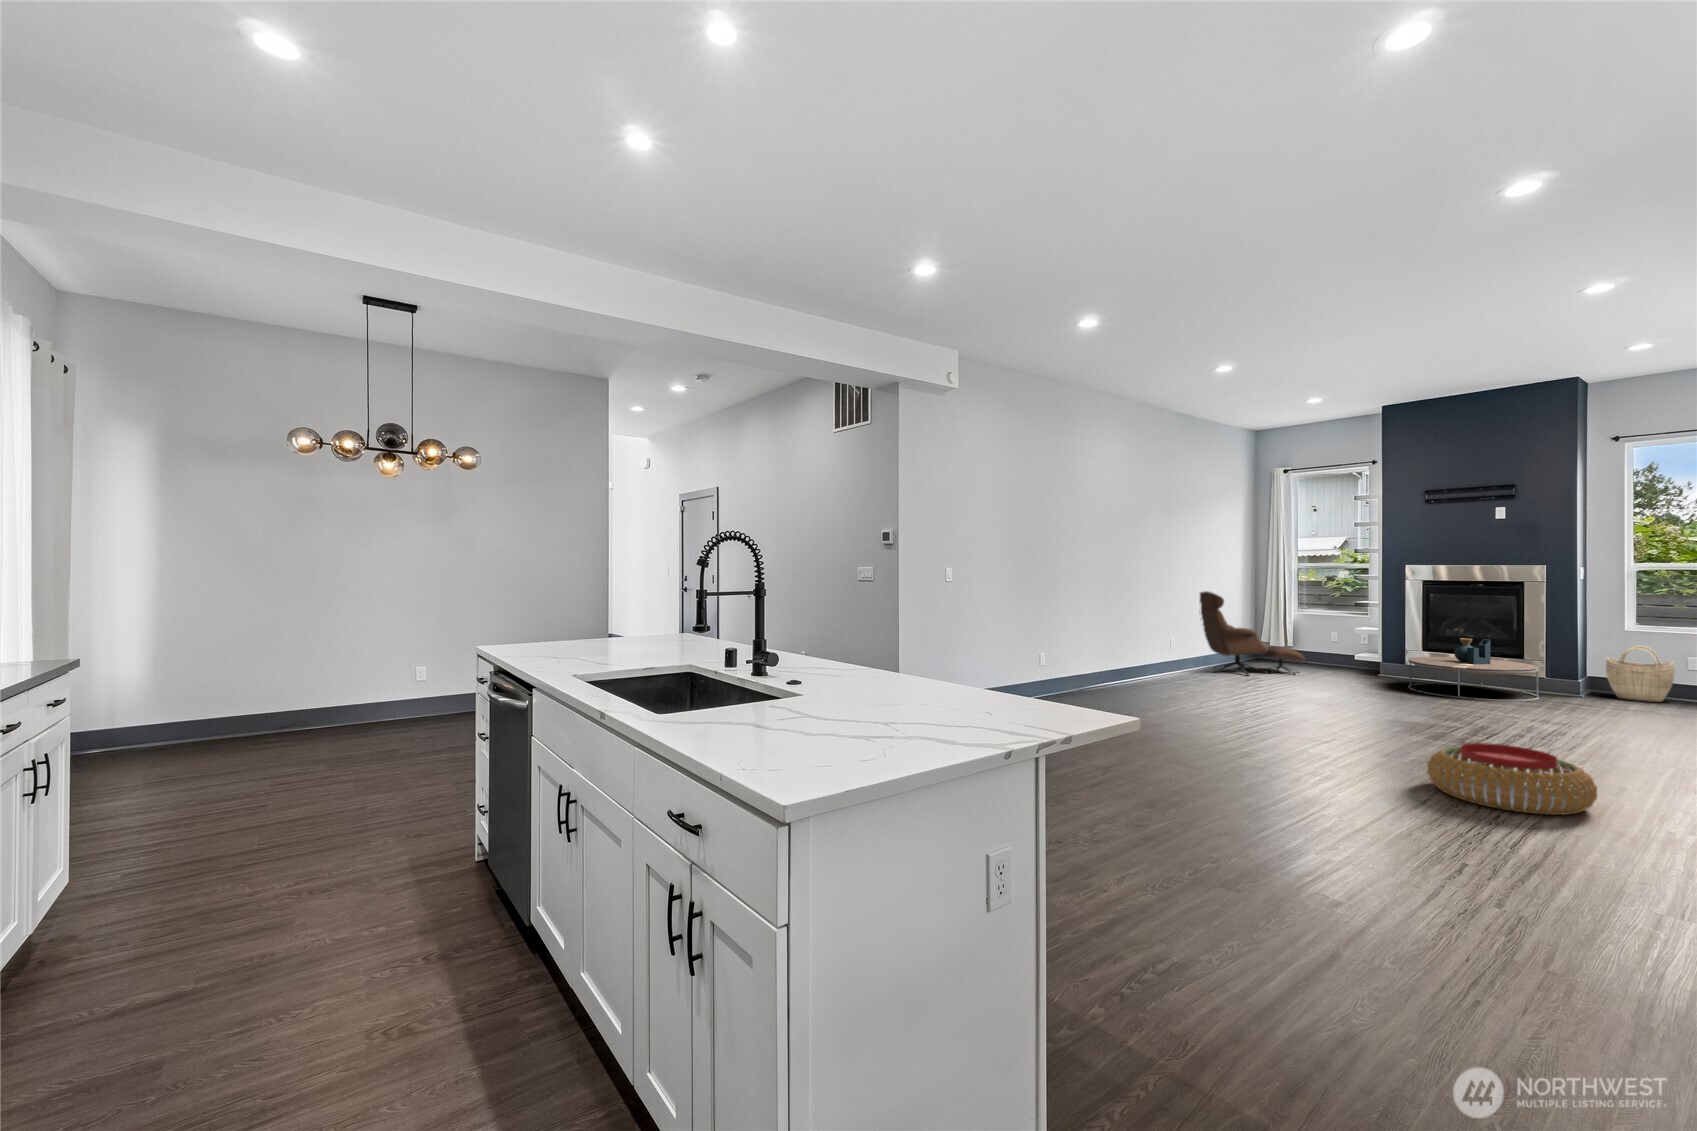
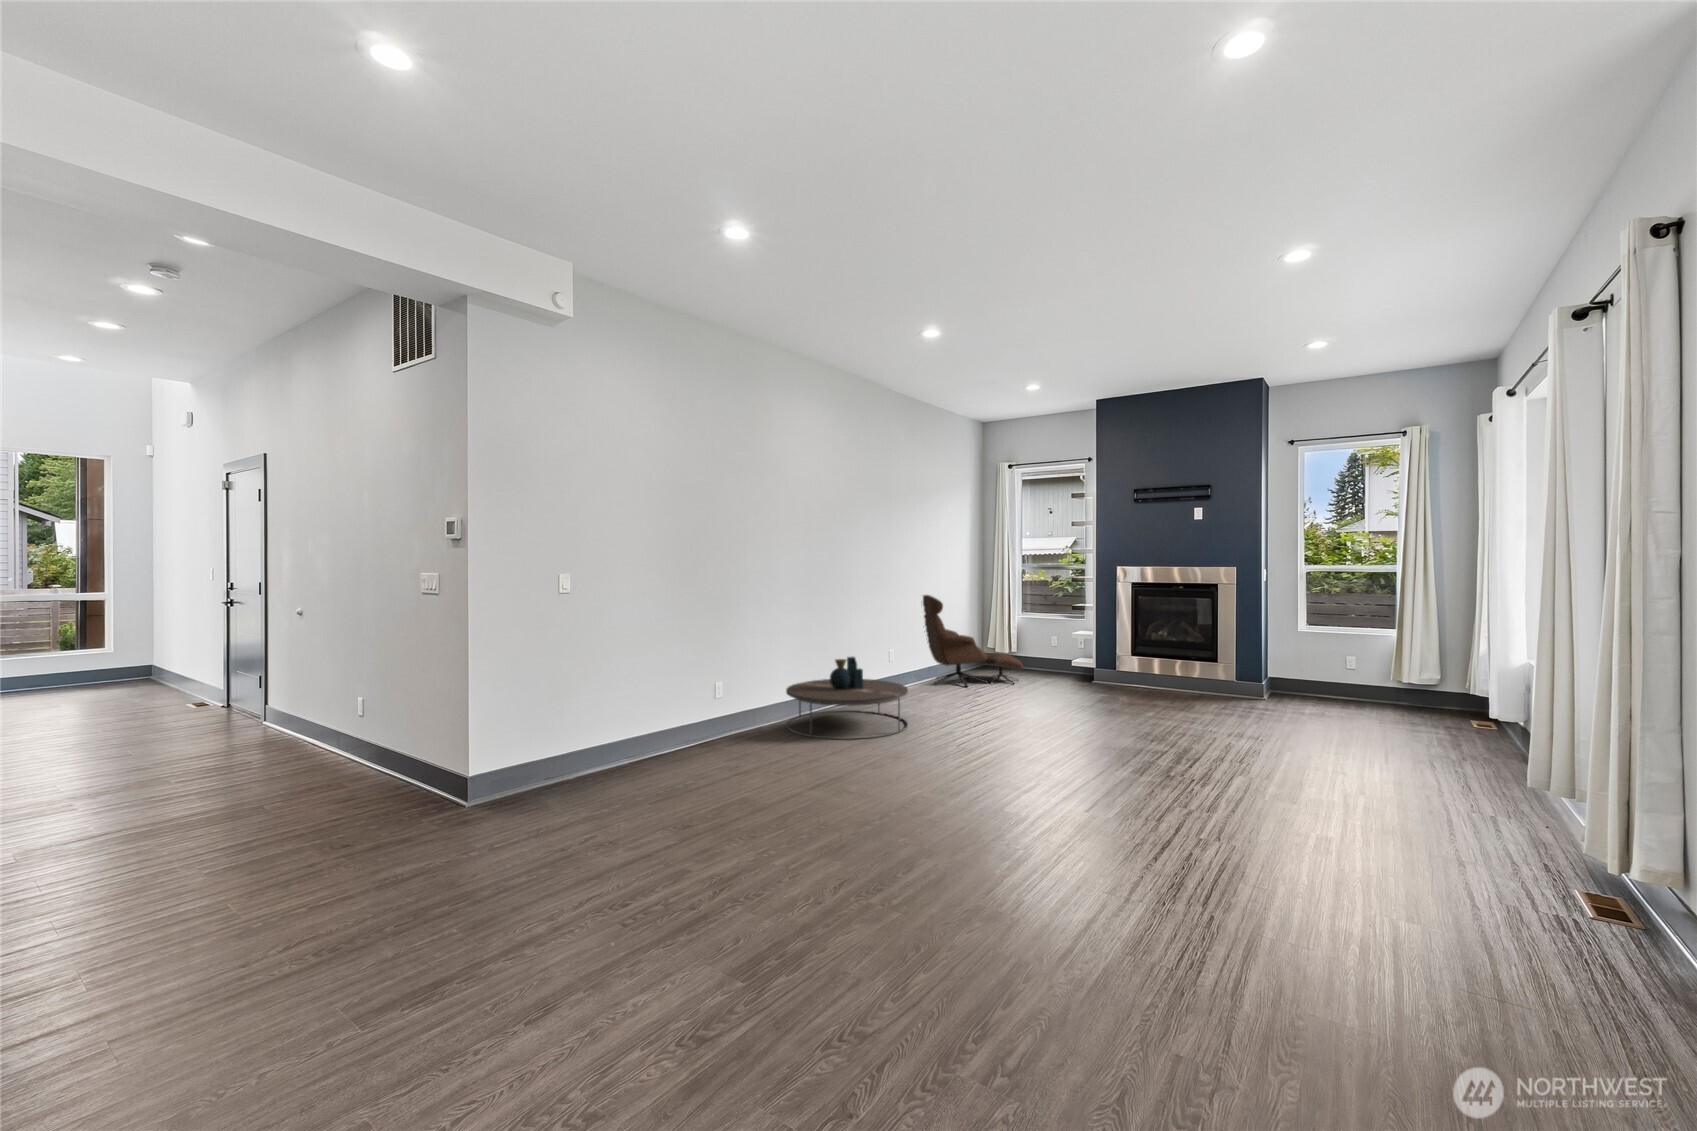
coffee table: present [1408,638,1539,701] -> present [786,657,908,739]
woven basket: present [1606,646,1675,702] -> none [1285,647,1340,703]
pouf: present [1427,743,1597,815] -> none [1106,801,1288,906]

